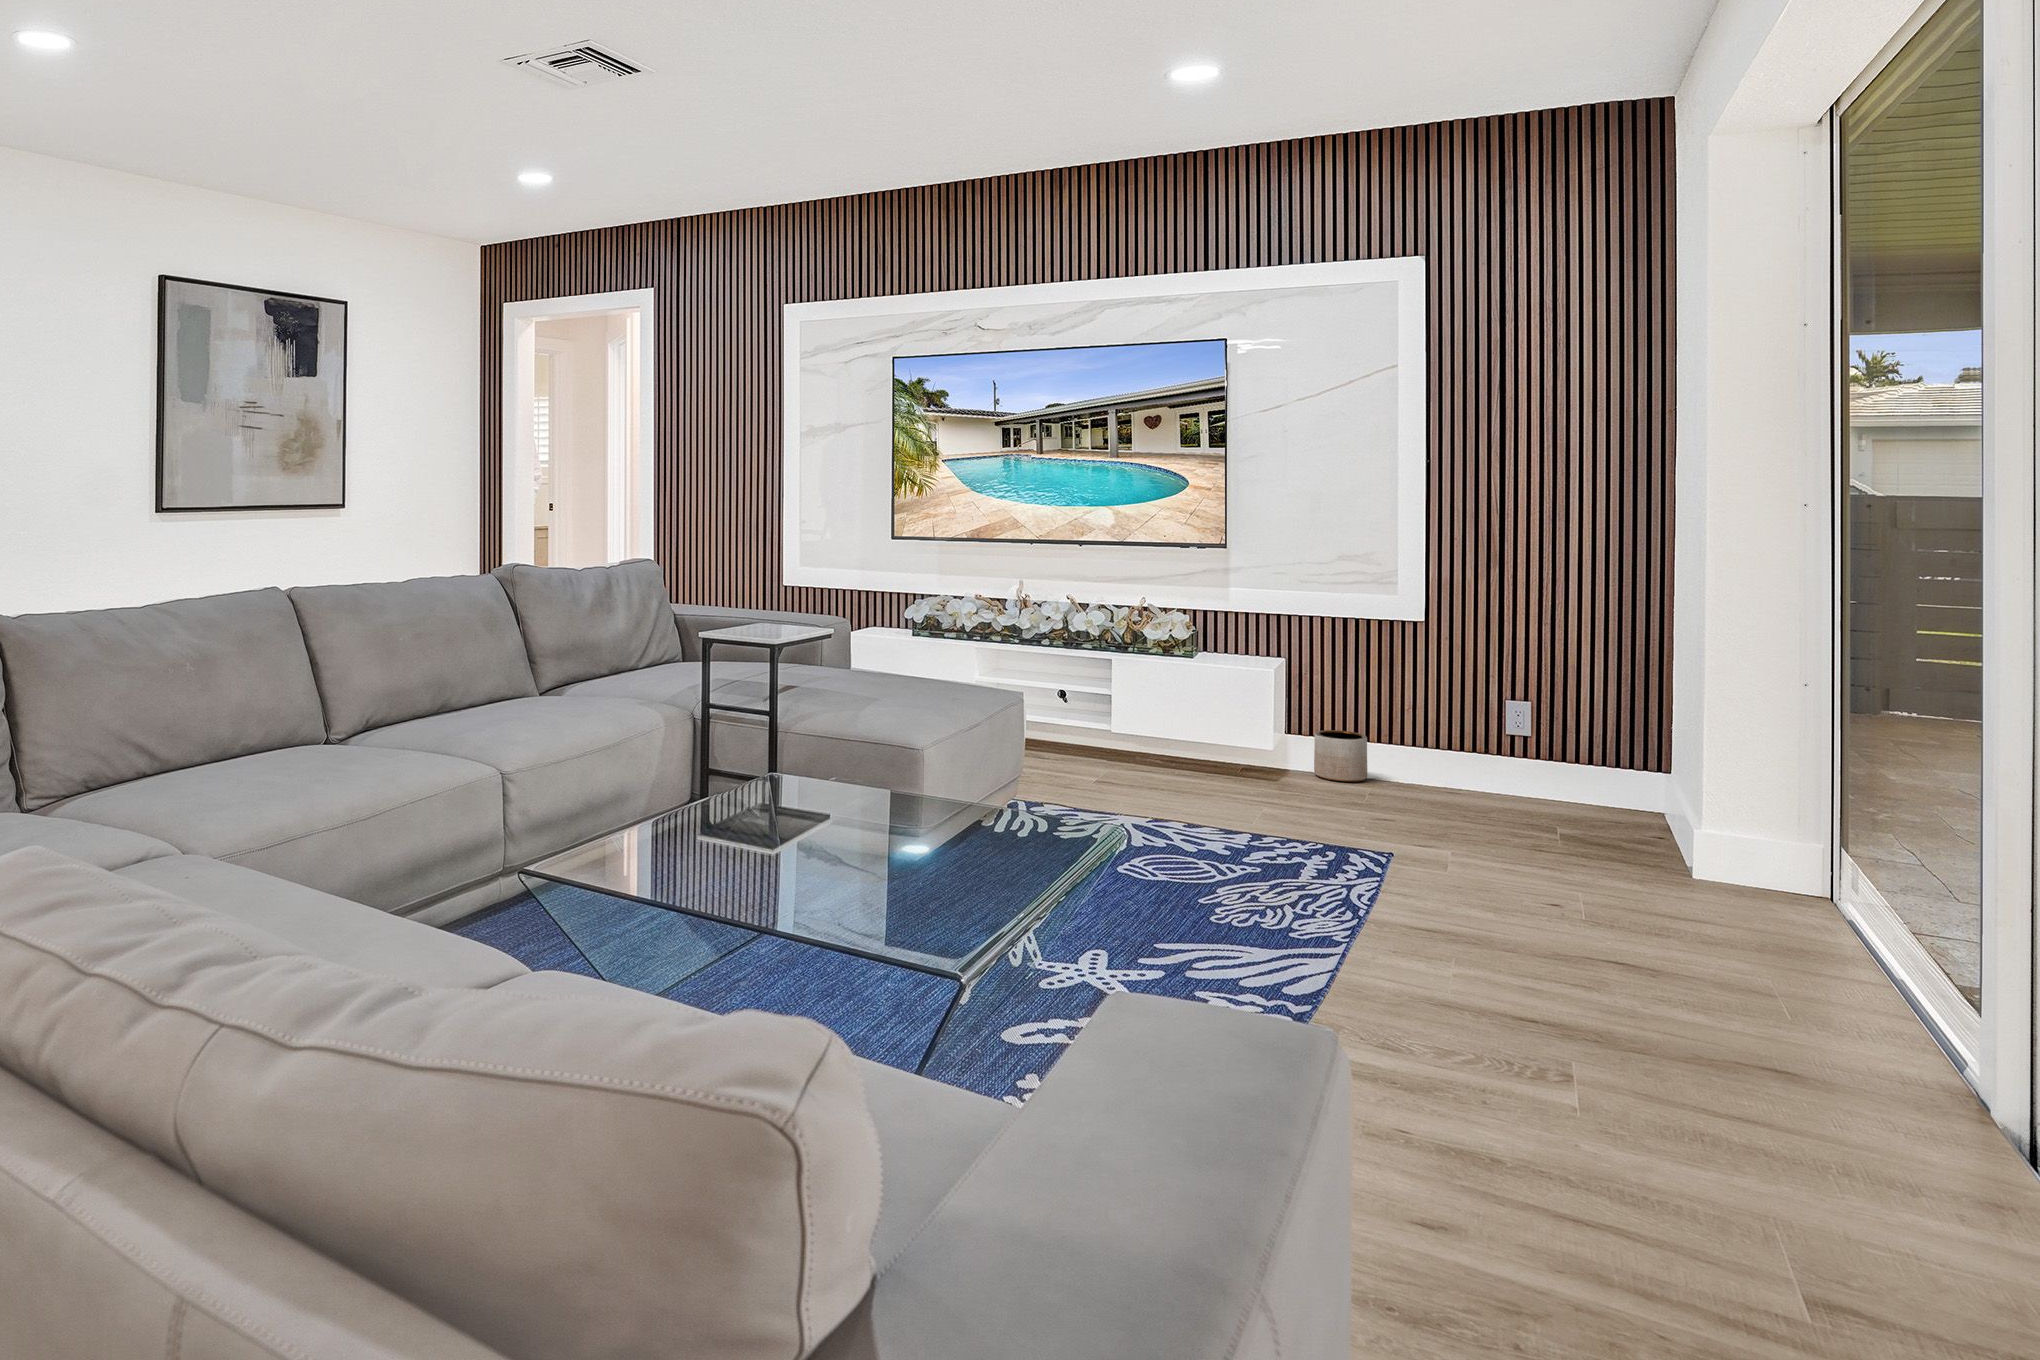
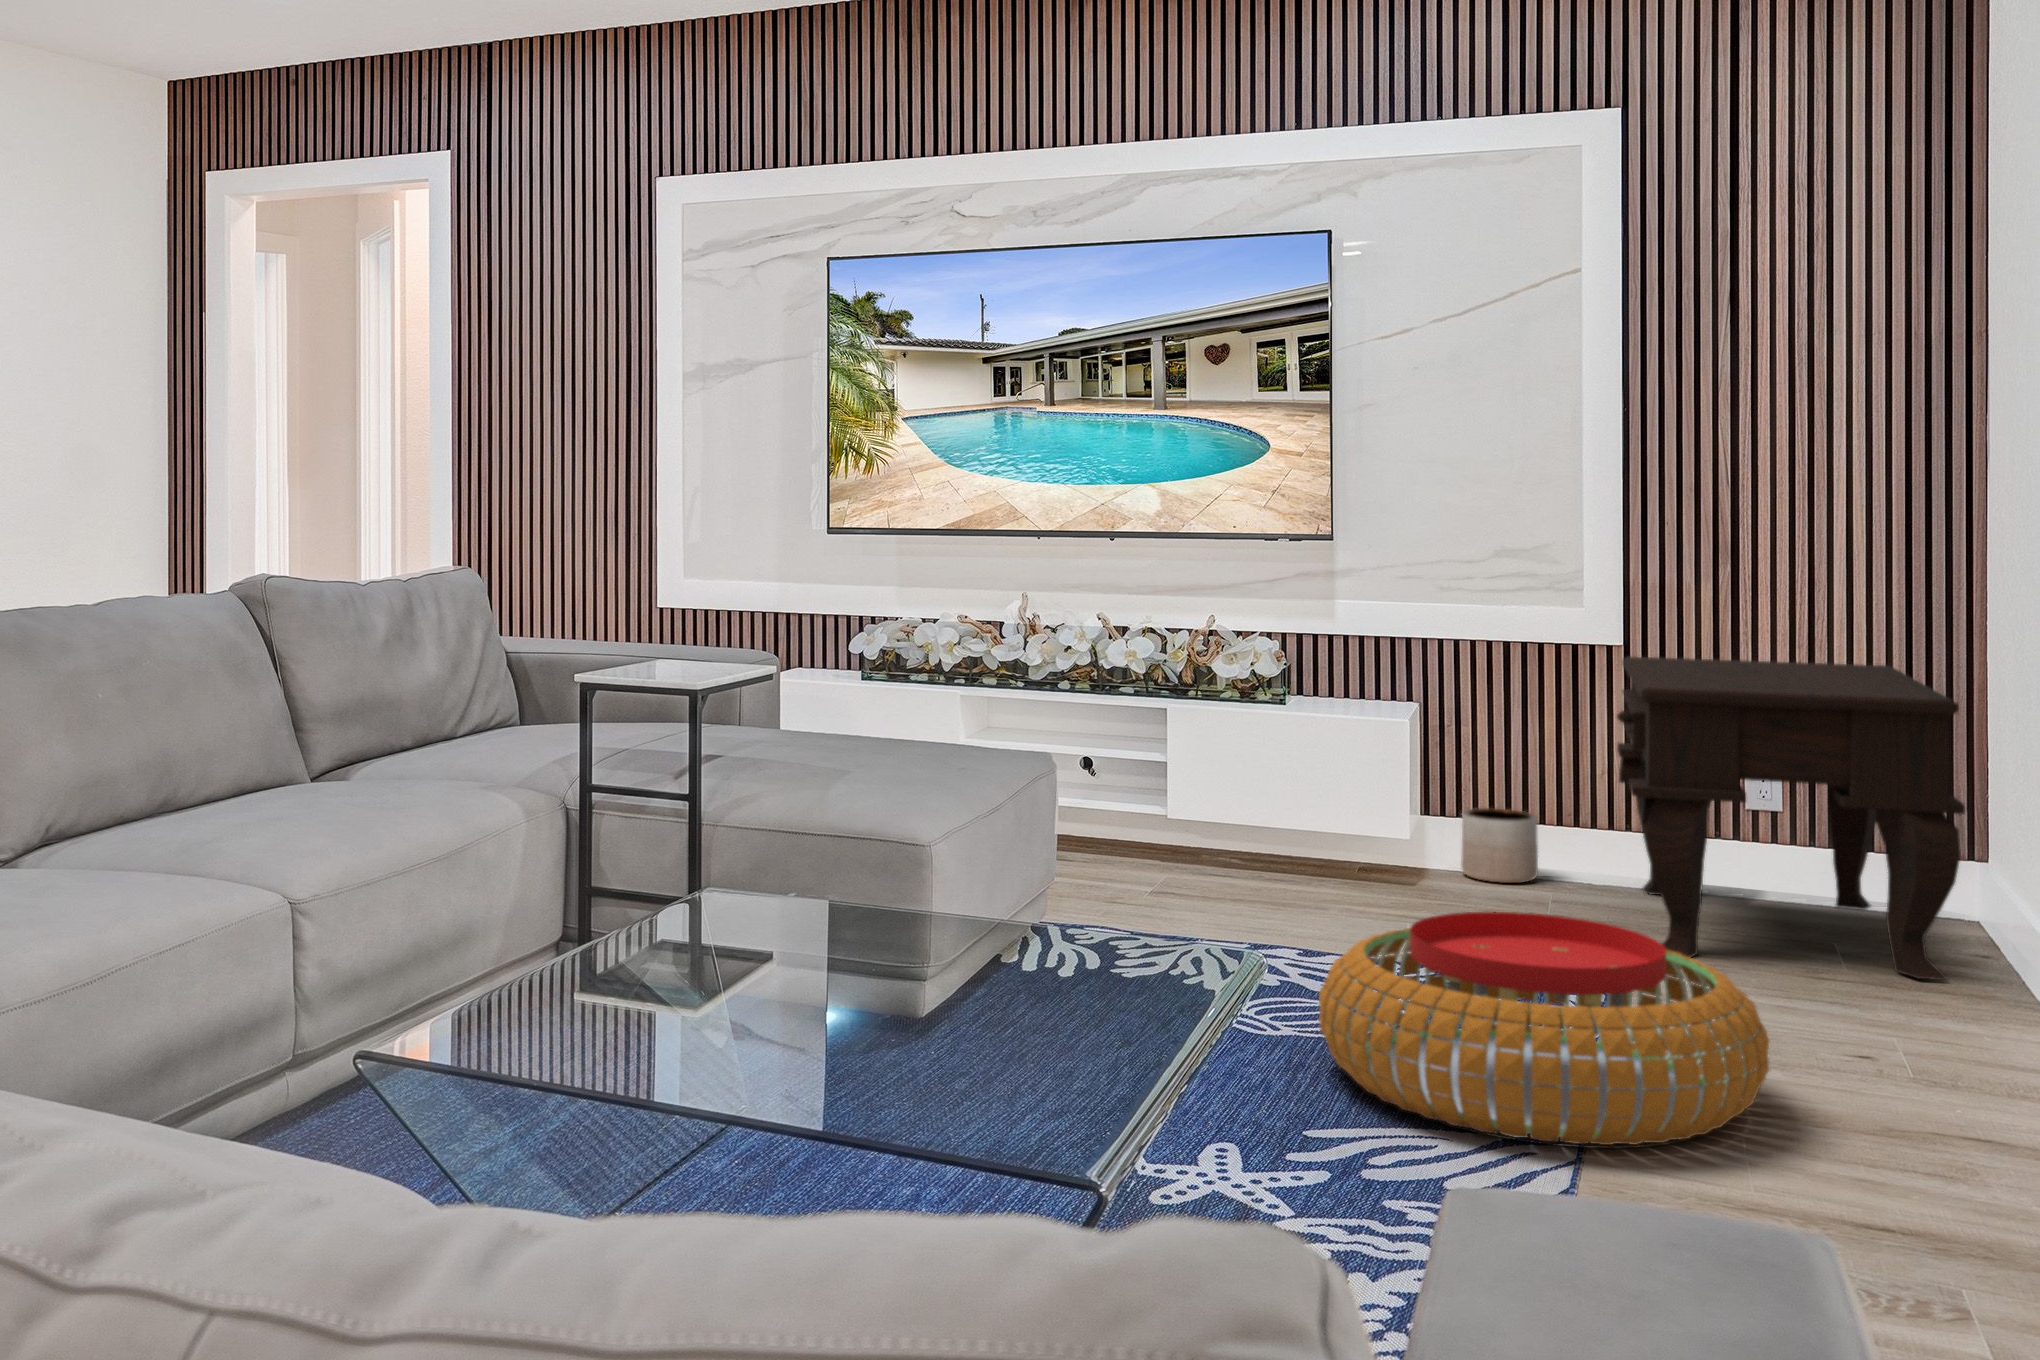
side table: none [1419,630,1655,860] -> present [1617,657,1965,980]
pouf: none [1175,803,1481,963] -> present [1319,912,1769,1145]

